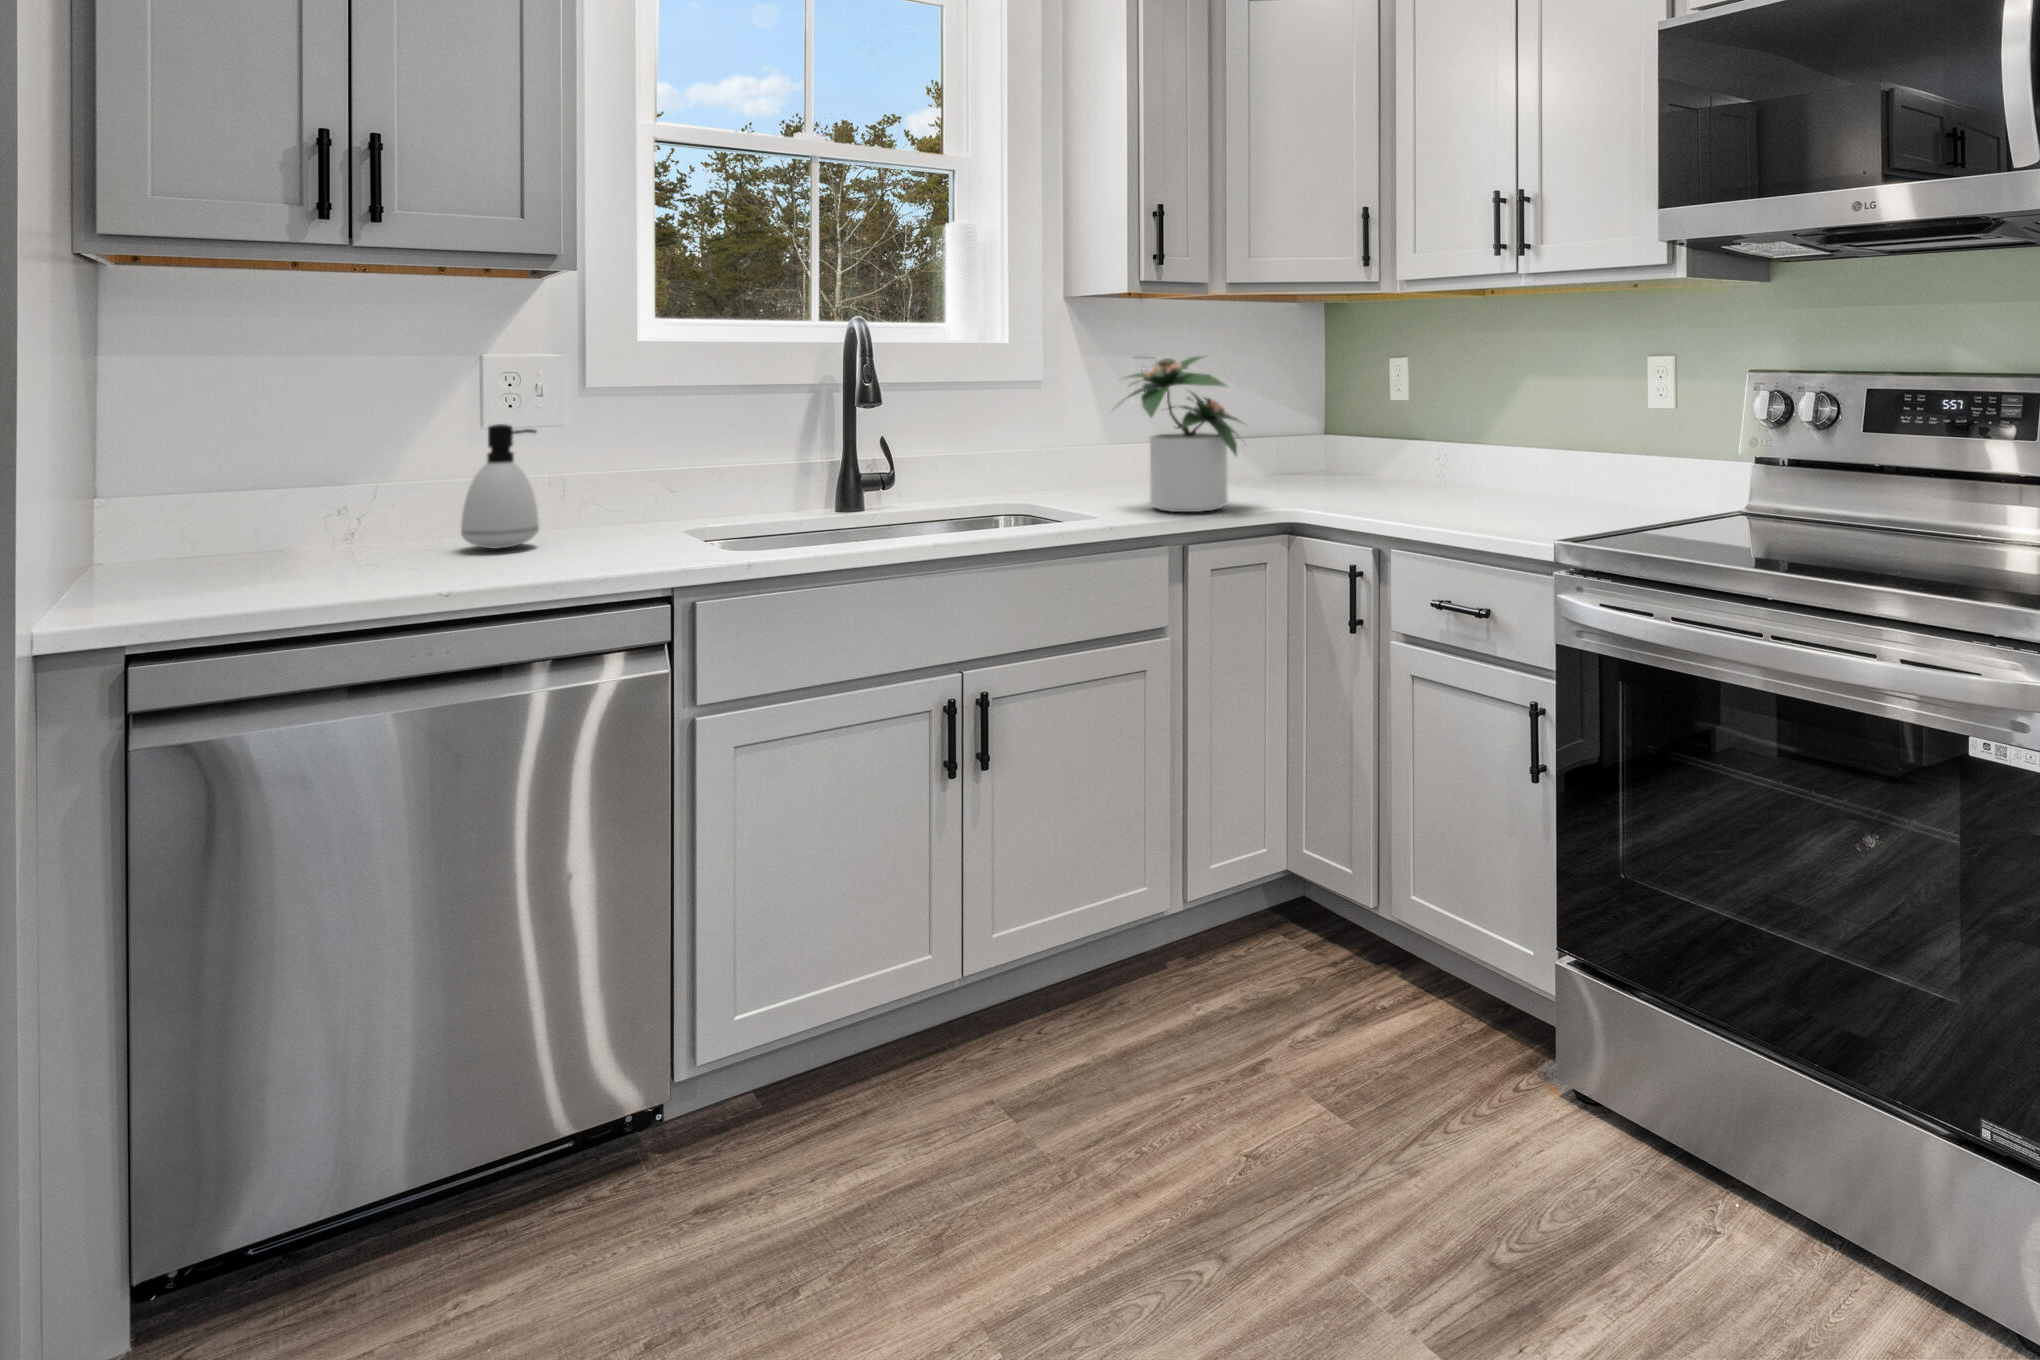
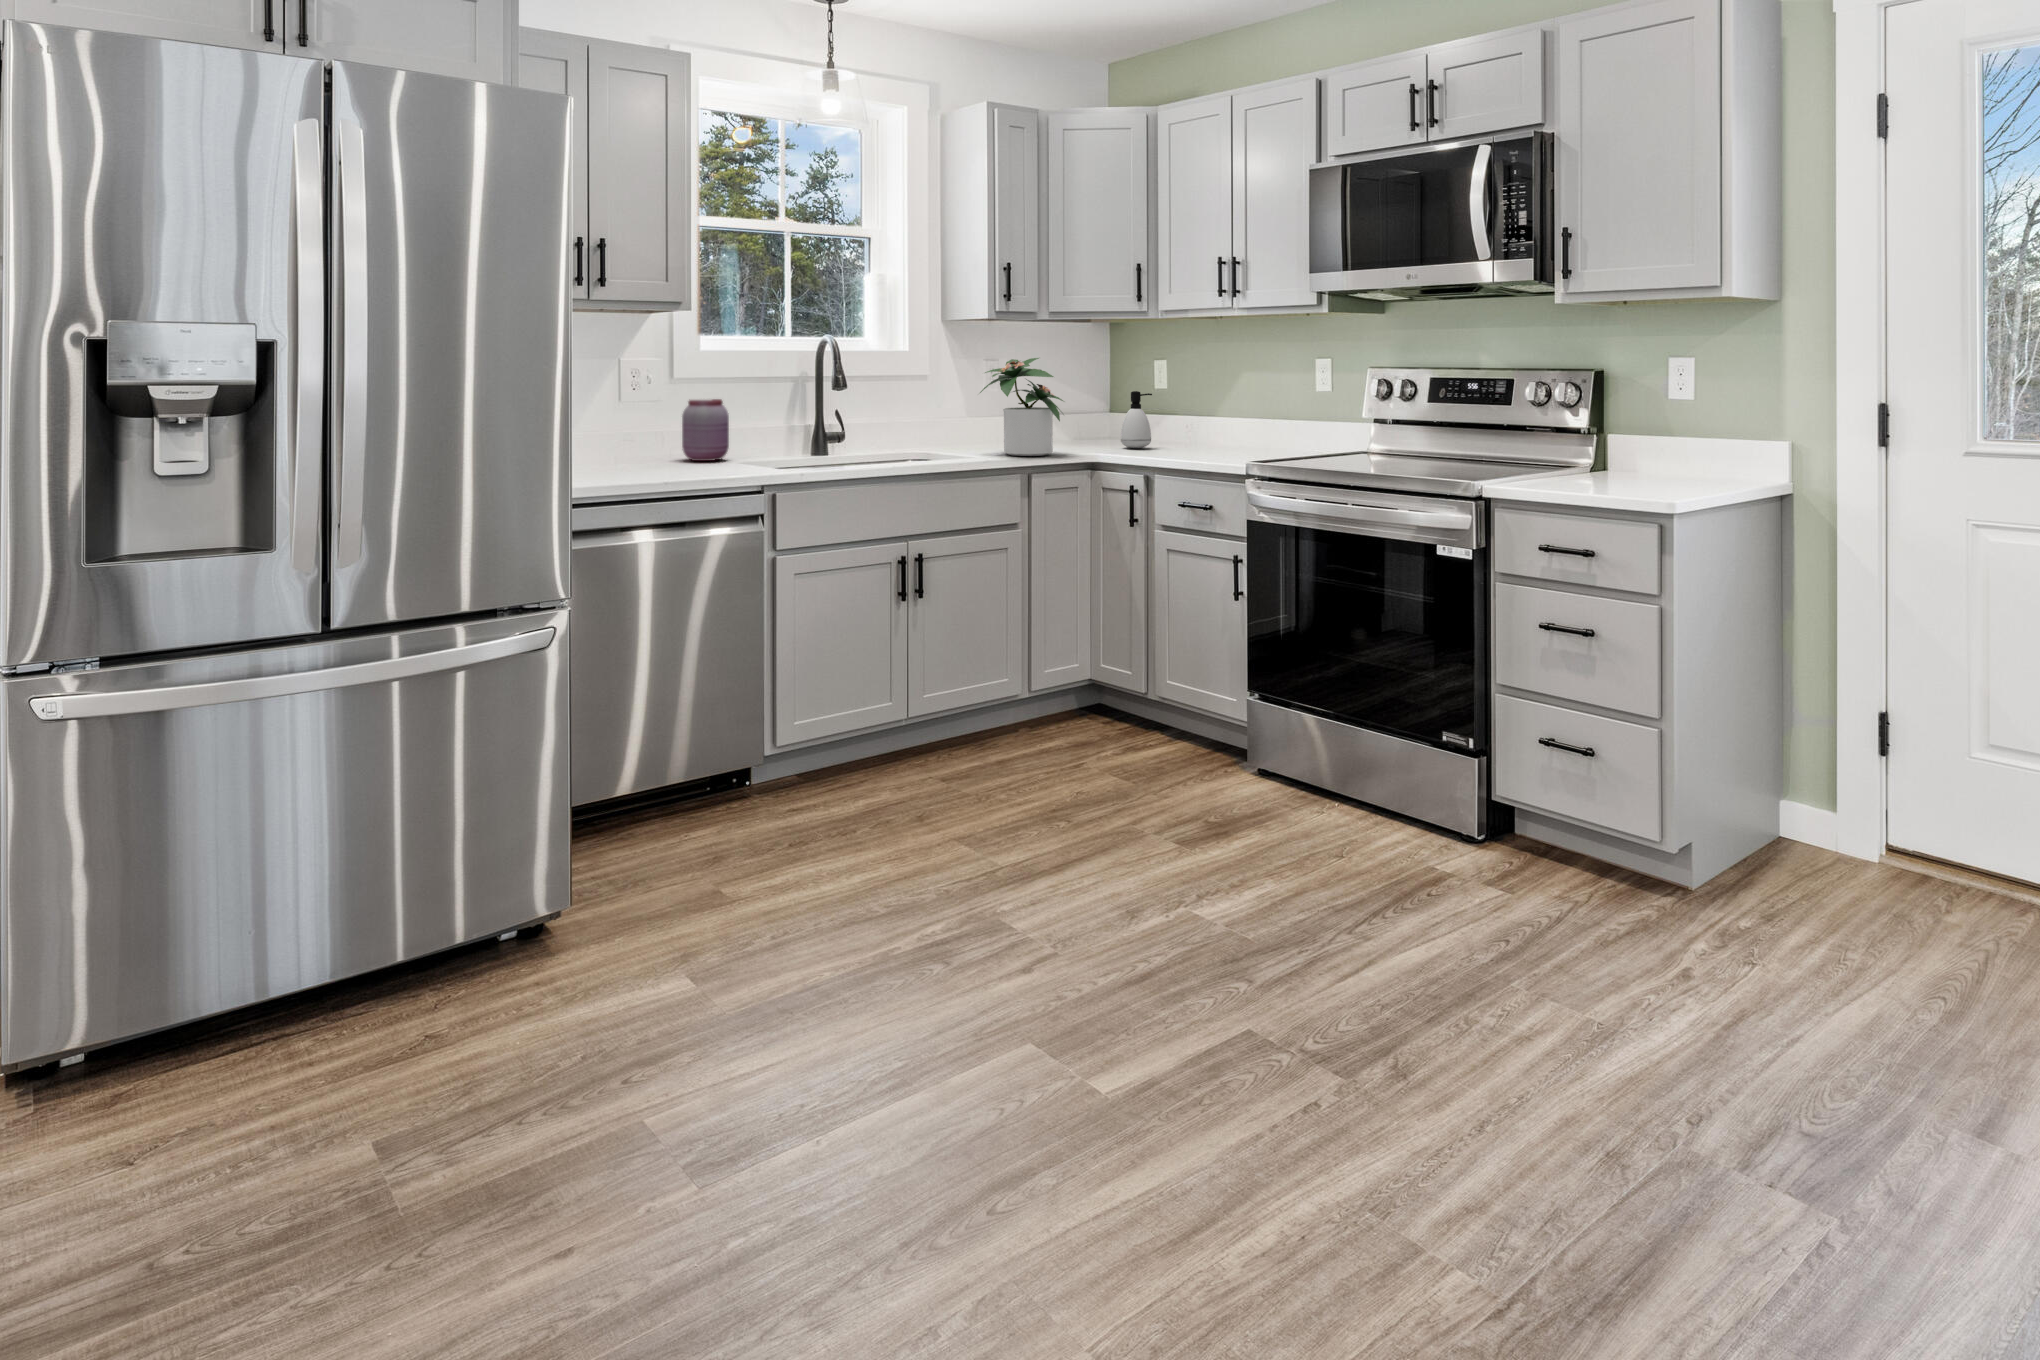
soap dispenser: present [461,424,539,548] -> present [1121,391,1152,448]
jar: none [599,424,683,529] -> present [682,399,729,461]

